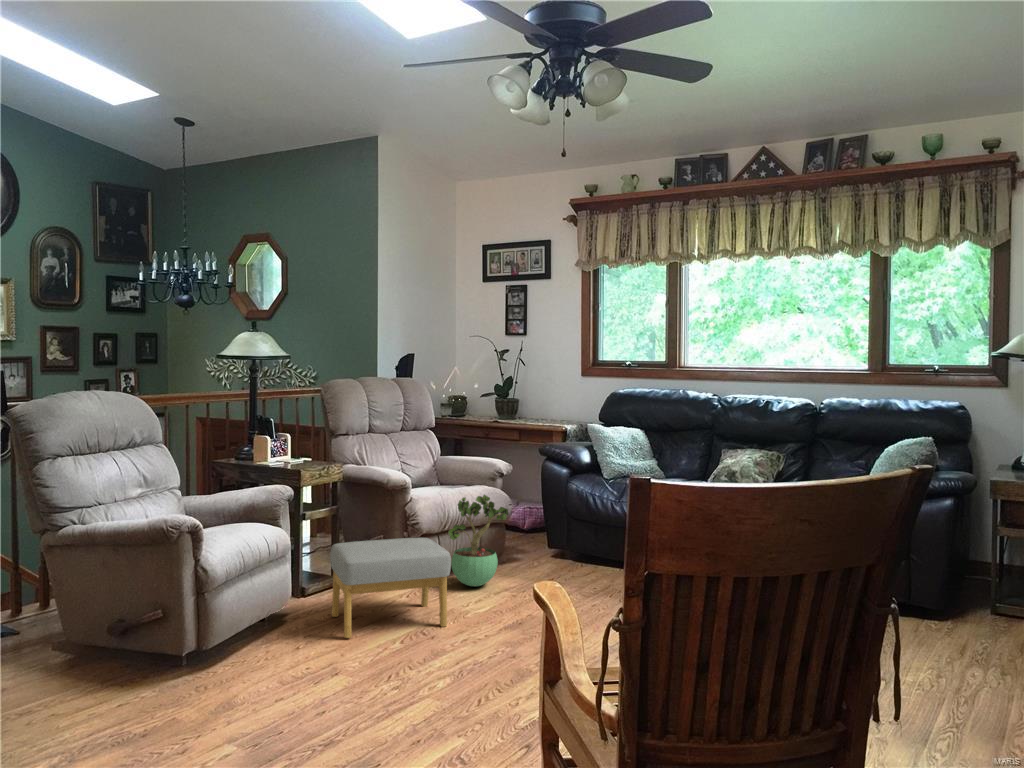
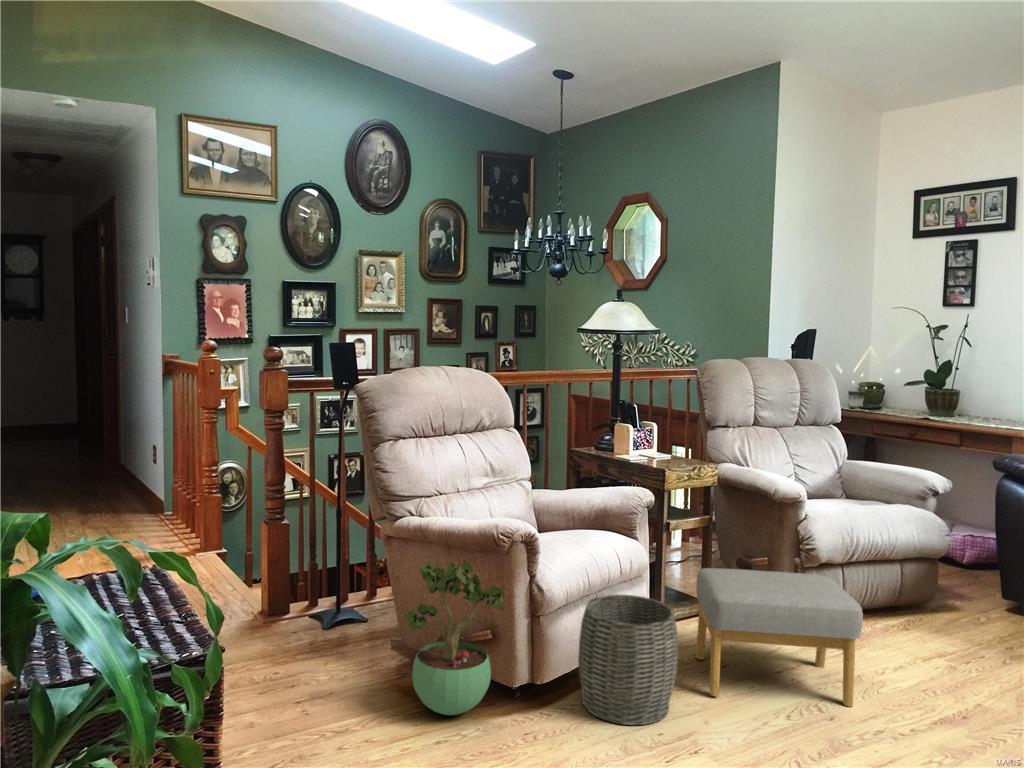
potted plant: present [448,495,508,587] -> present [404,560,504,715]
woven basket: none [237,570,319,670] -> present [578,594,678,725]

